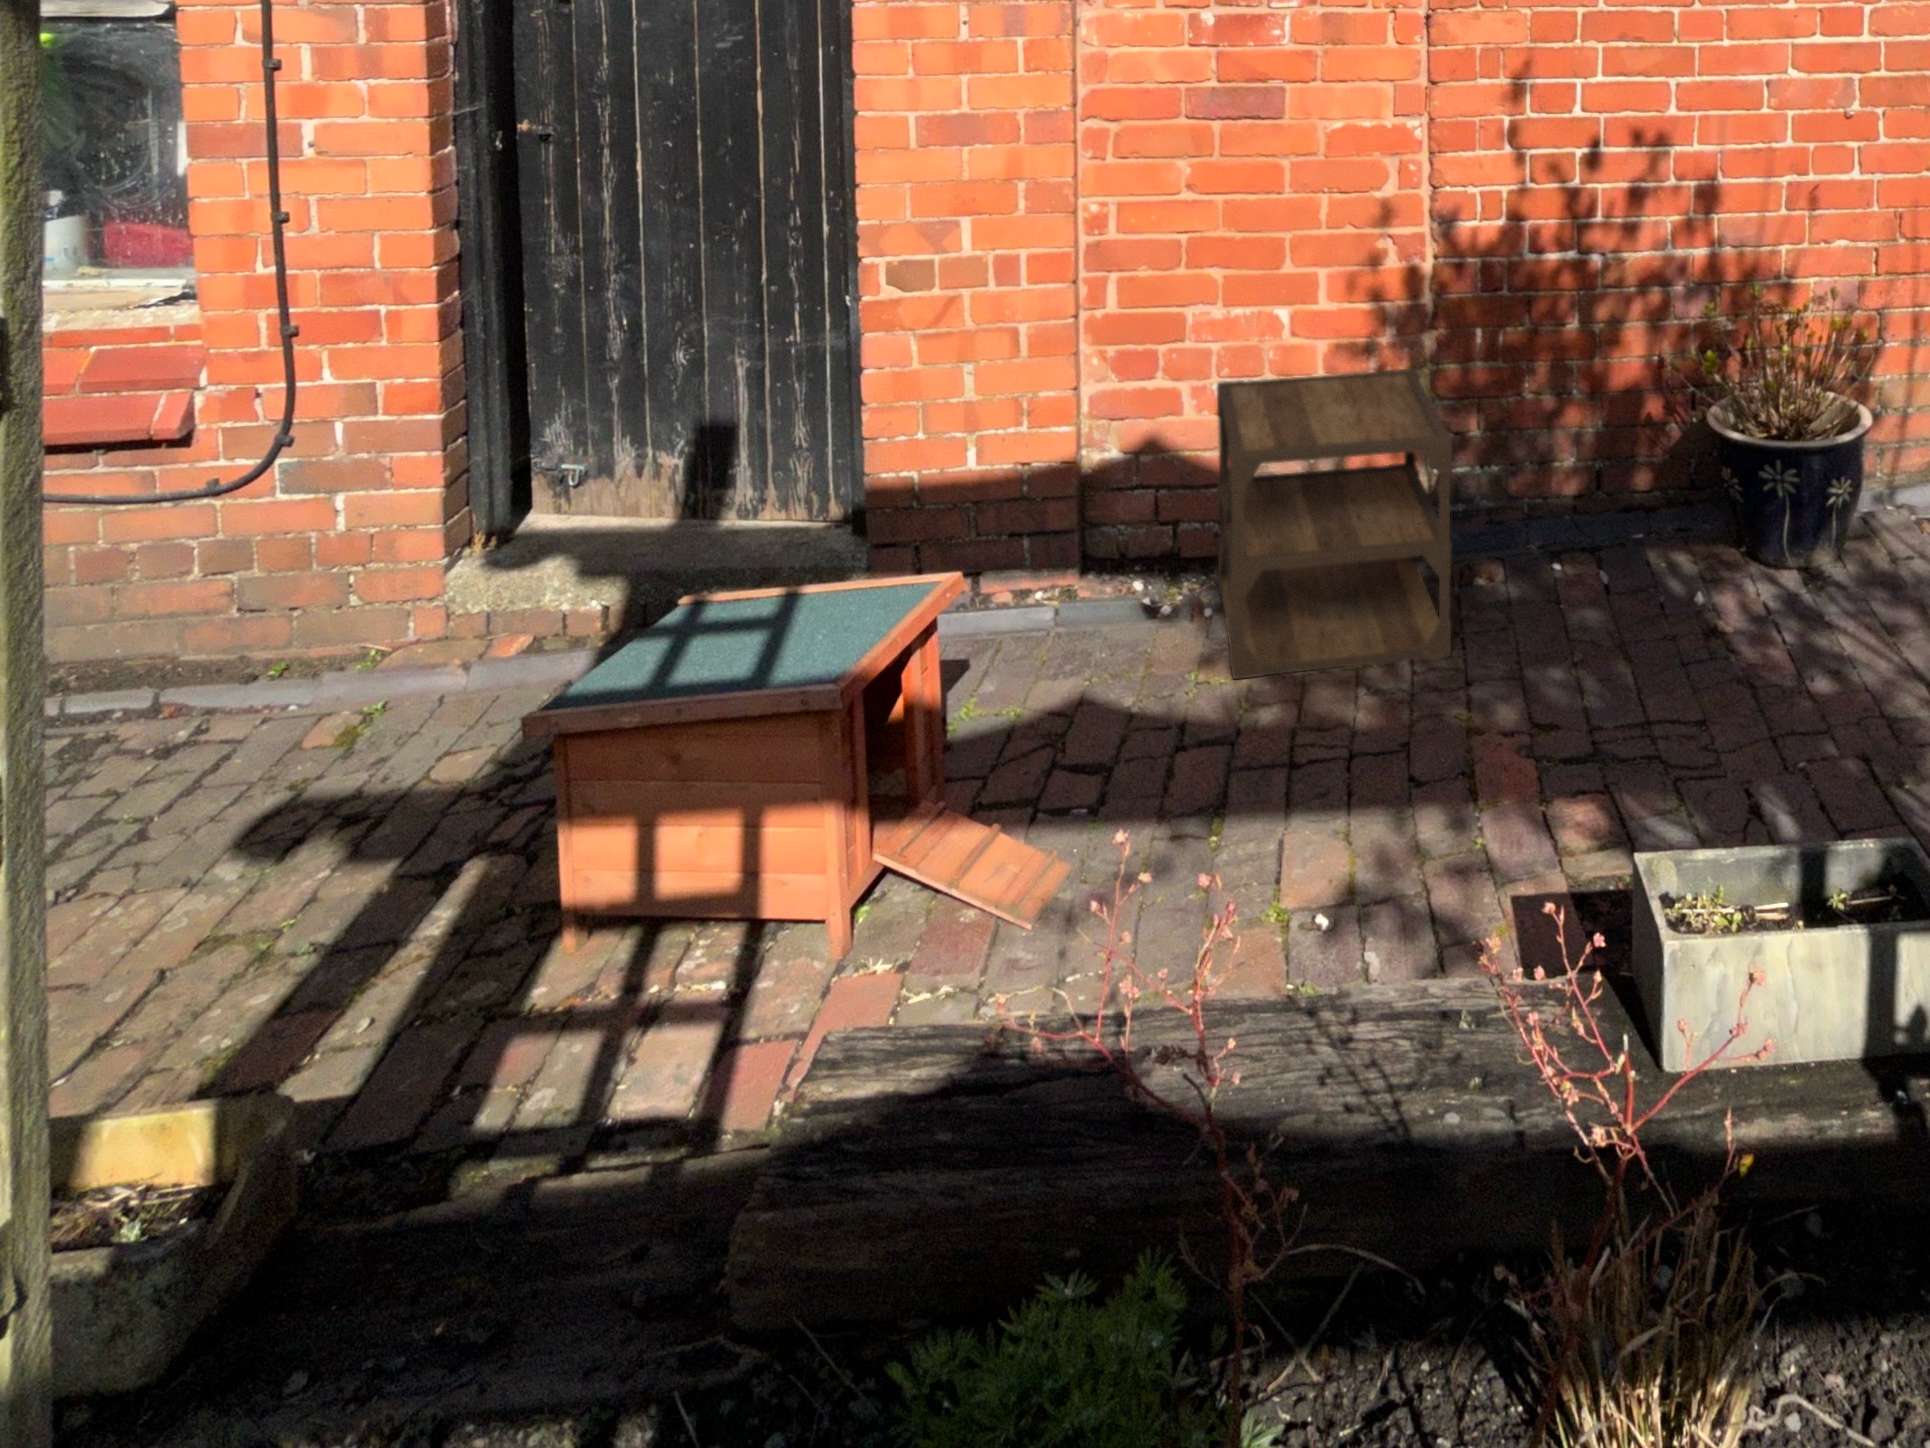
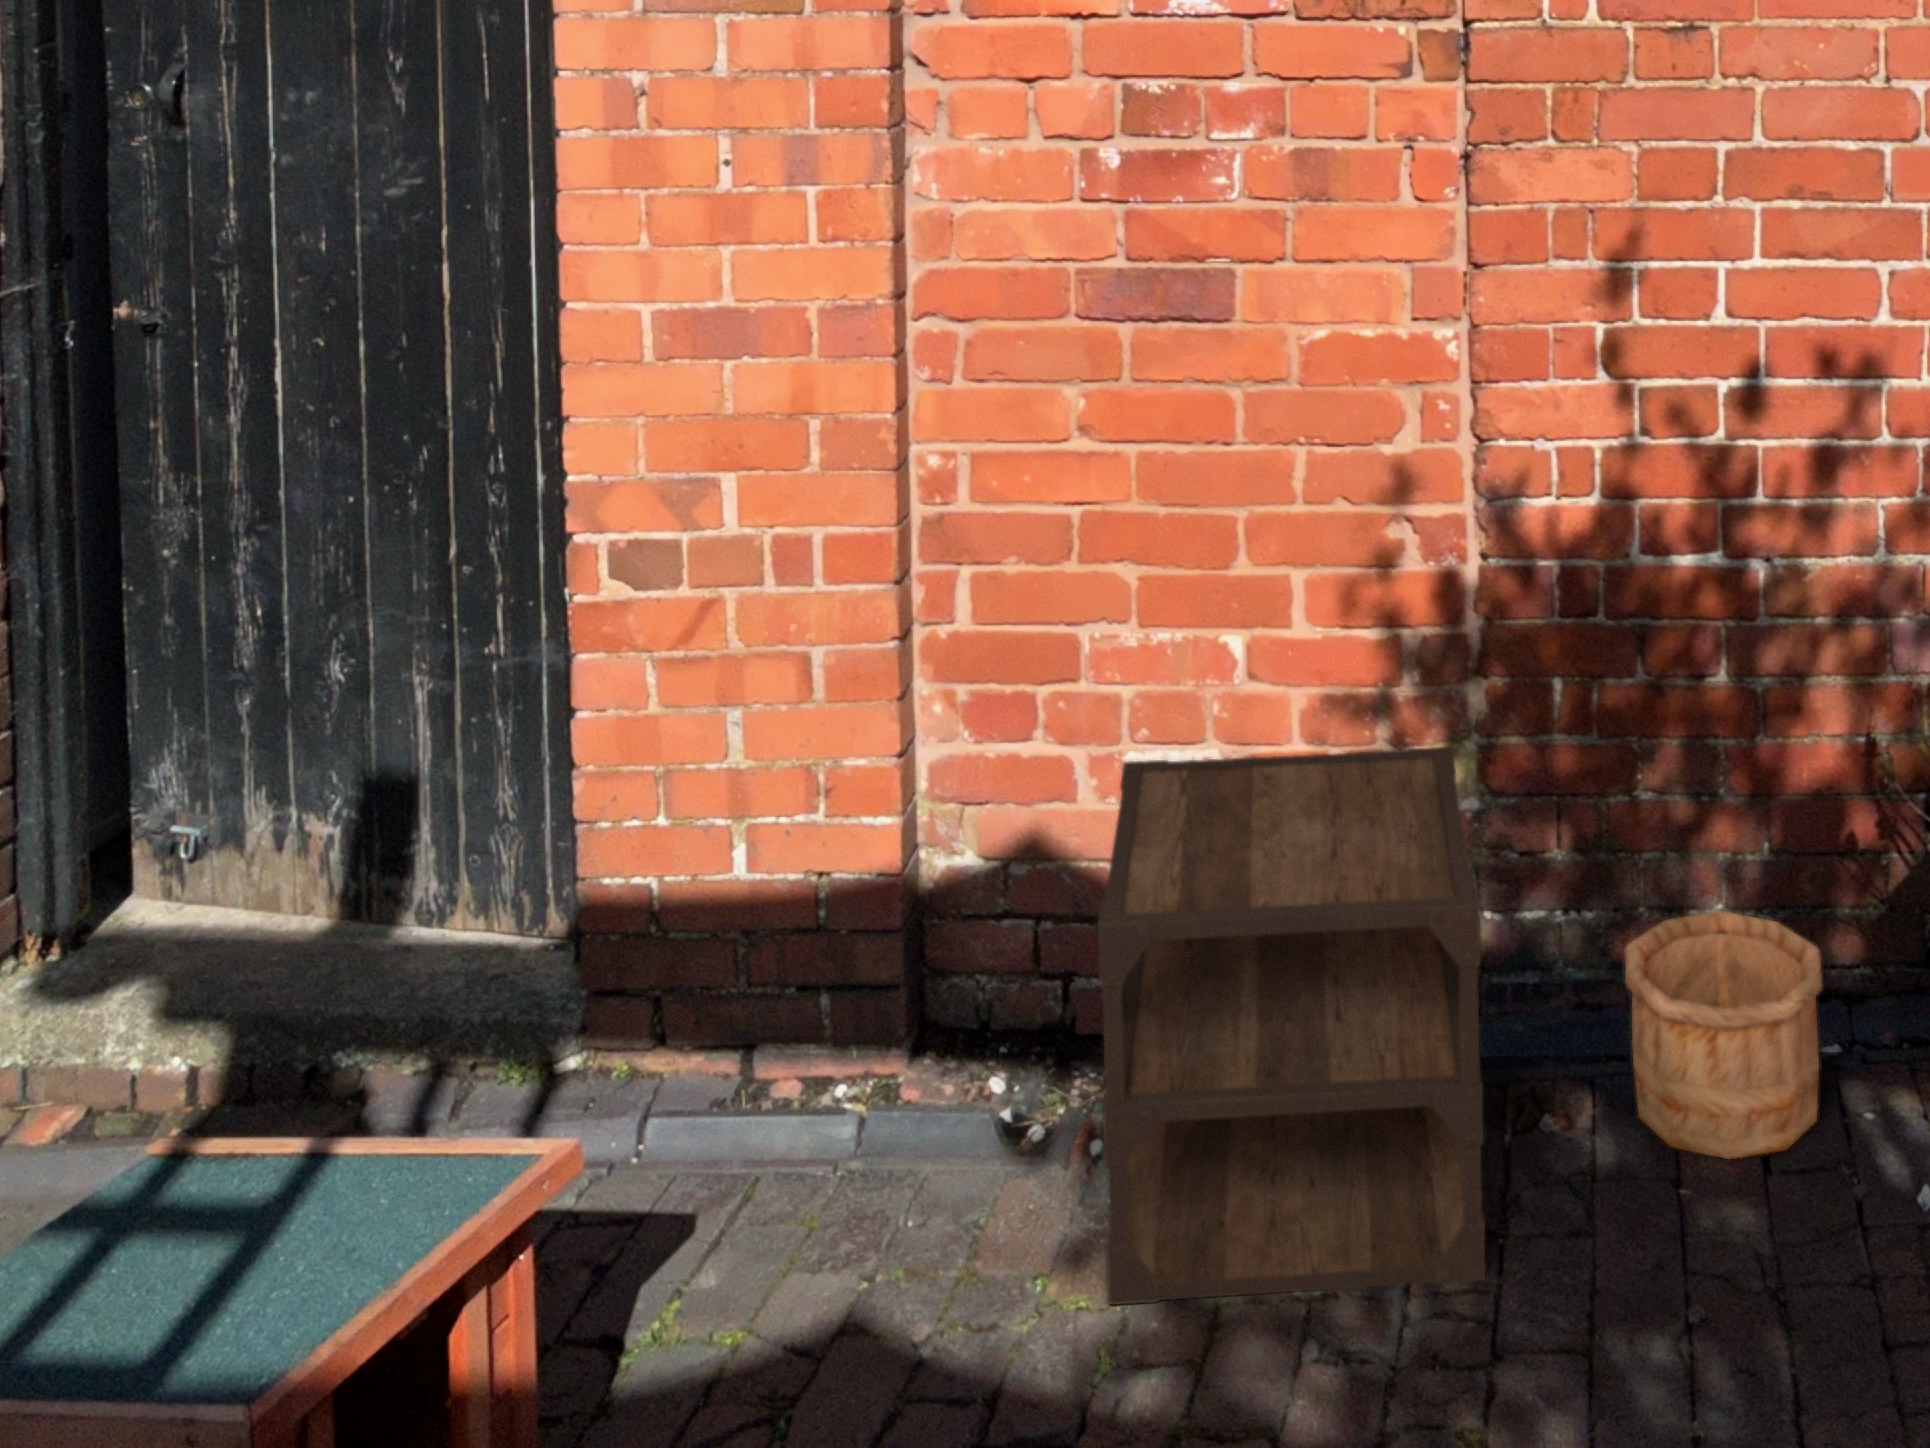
wooden bucket: none [1518,462,1635,595] -> present [1625,910,1822,1159]

